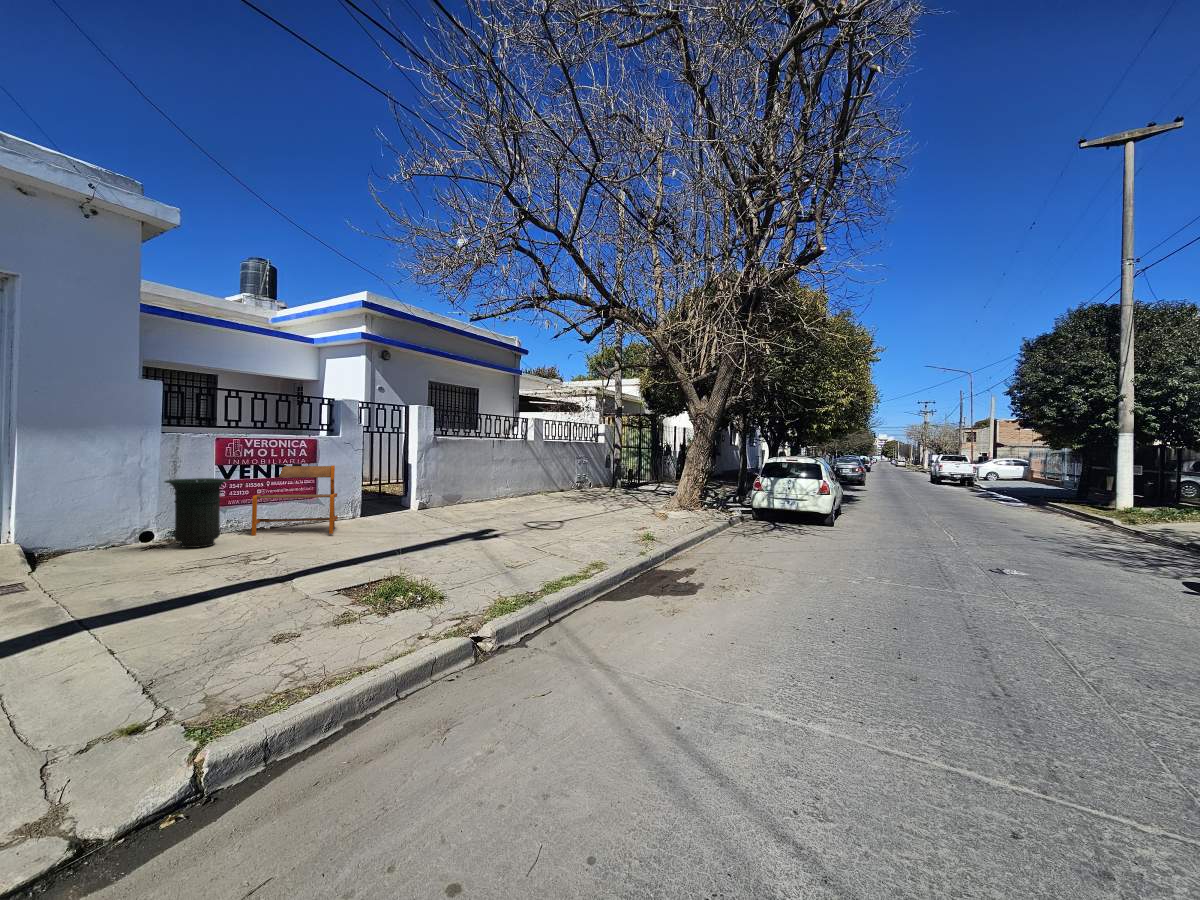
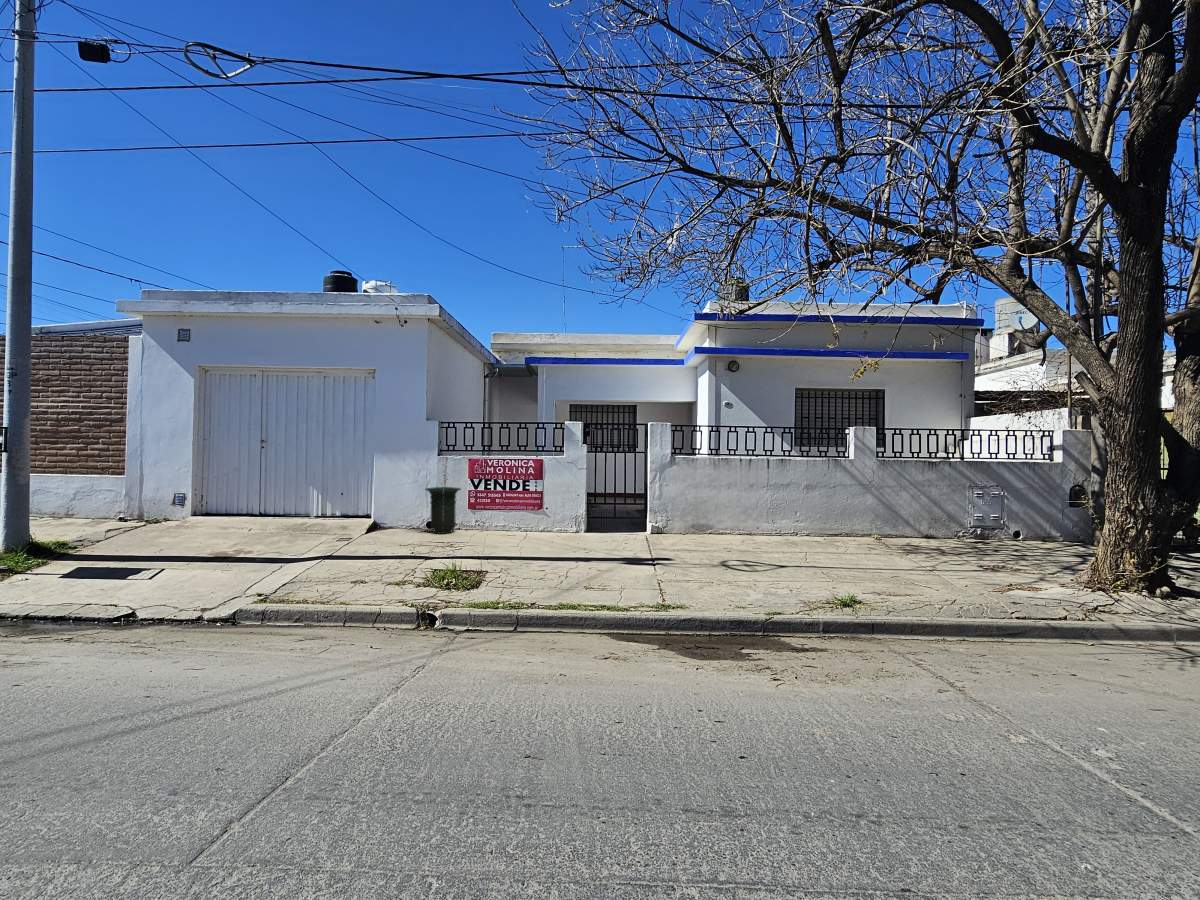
bench: present [251,465,338,536] -> none [484,481,542,539]

